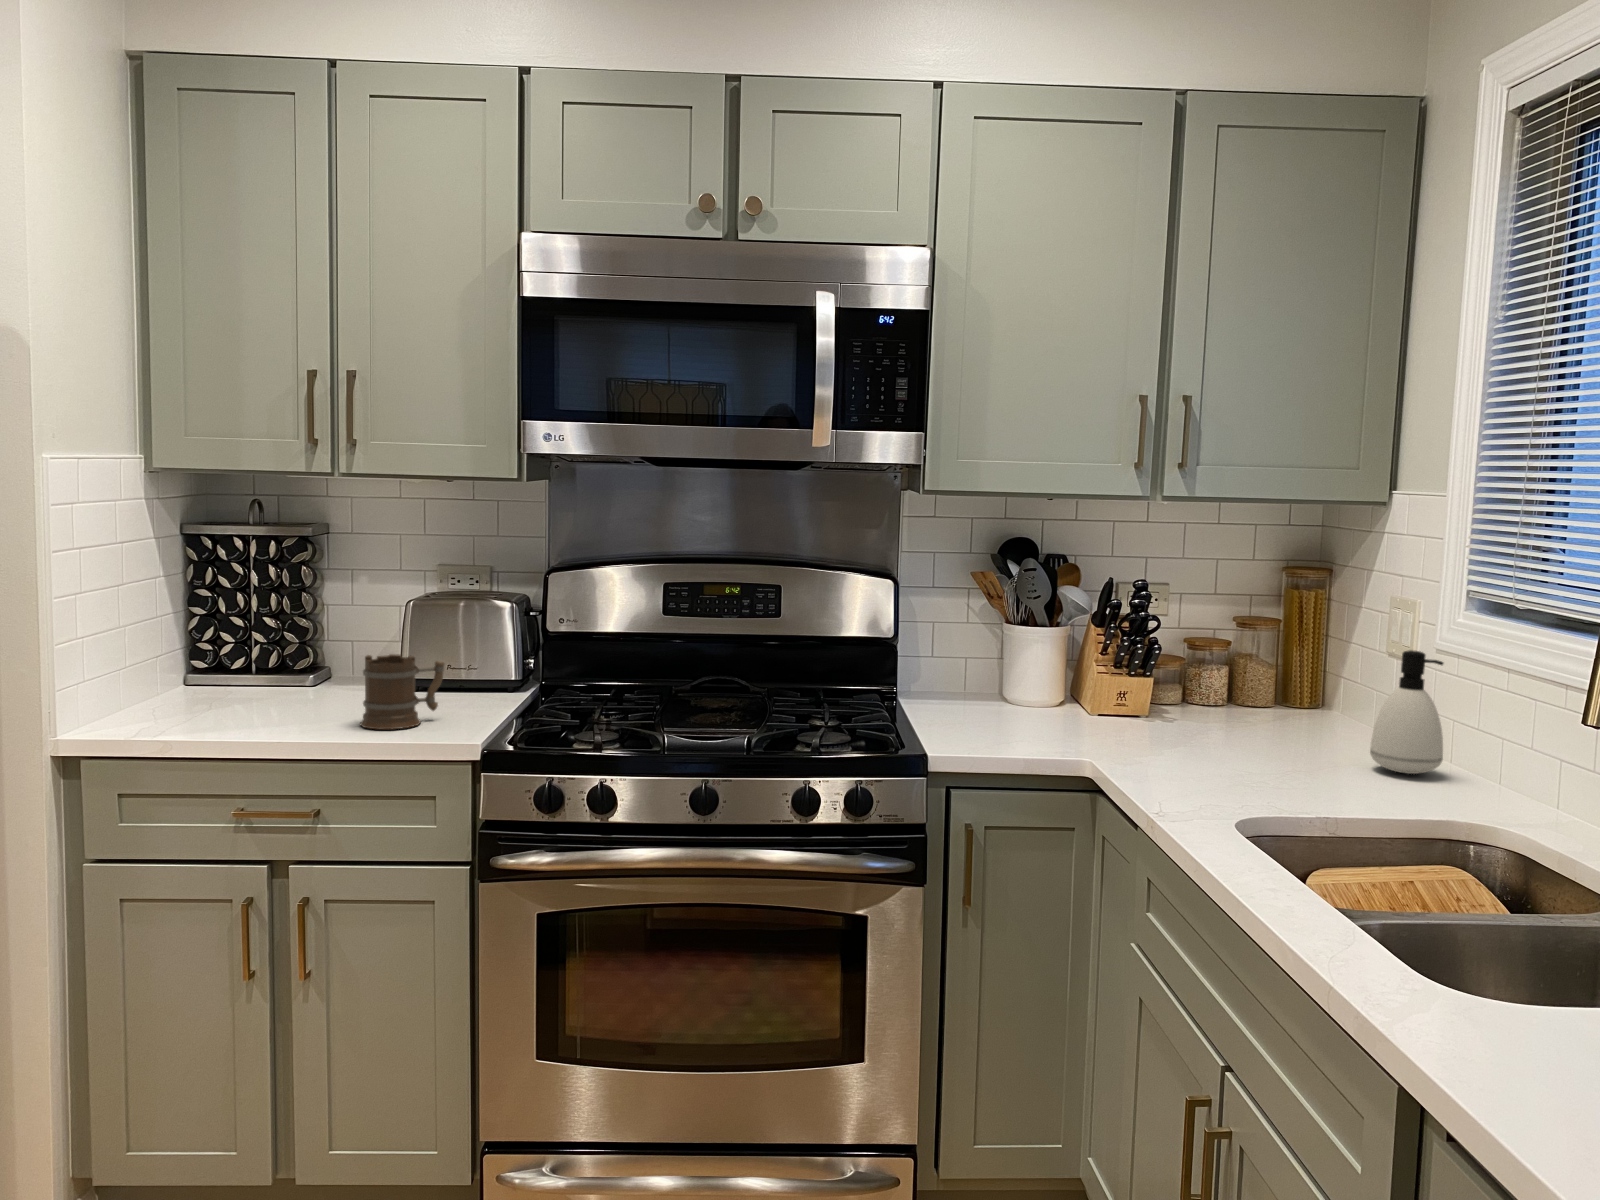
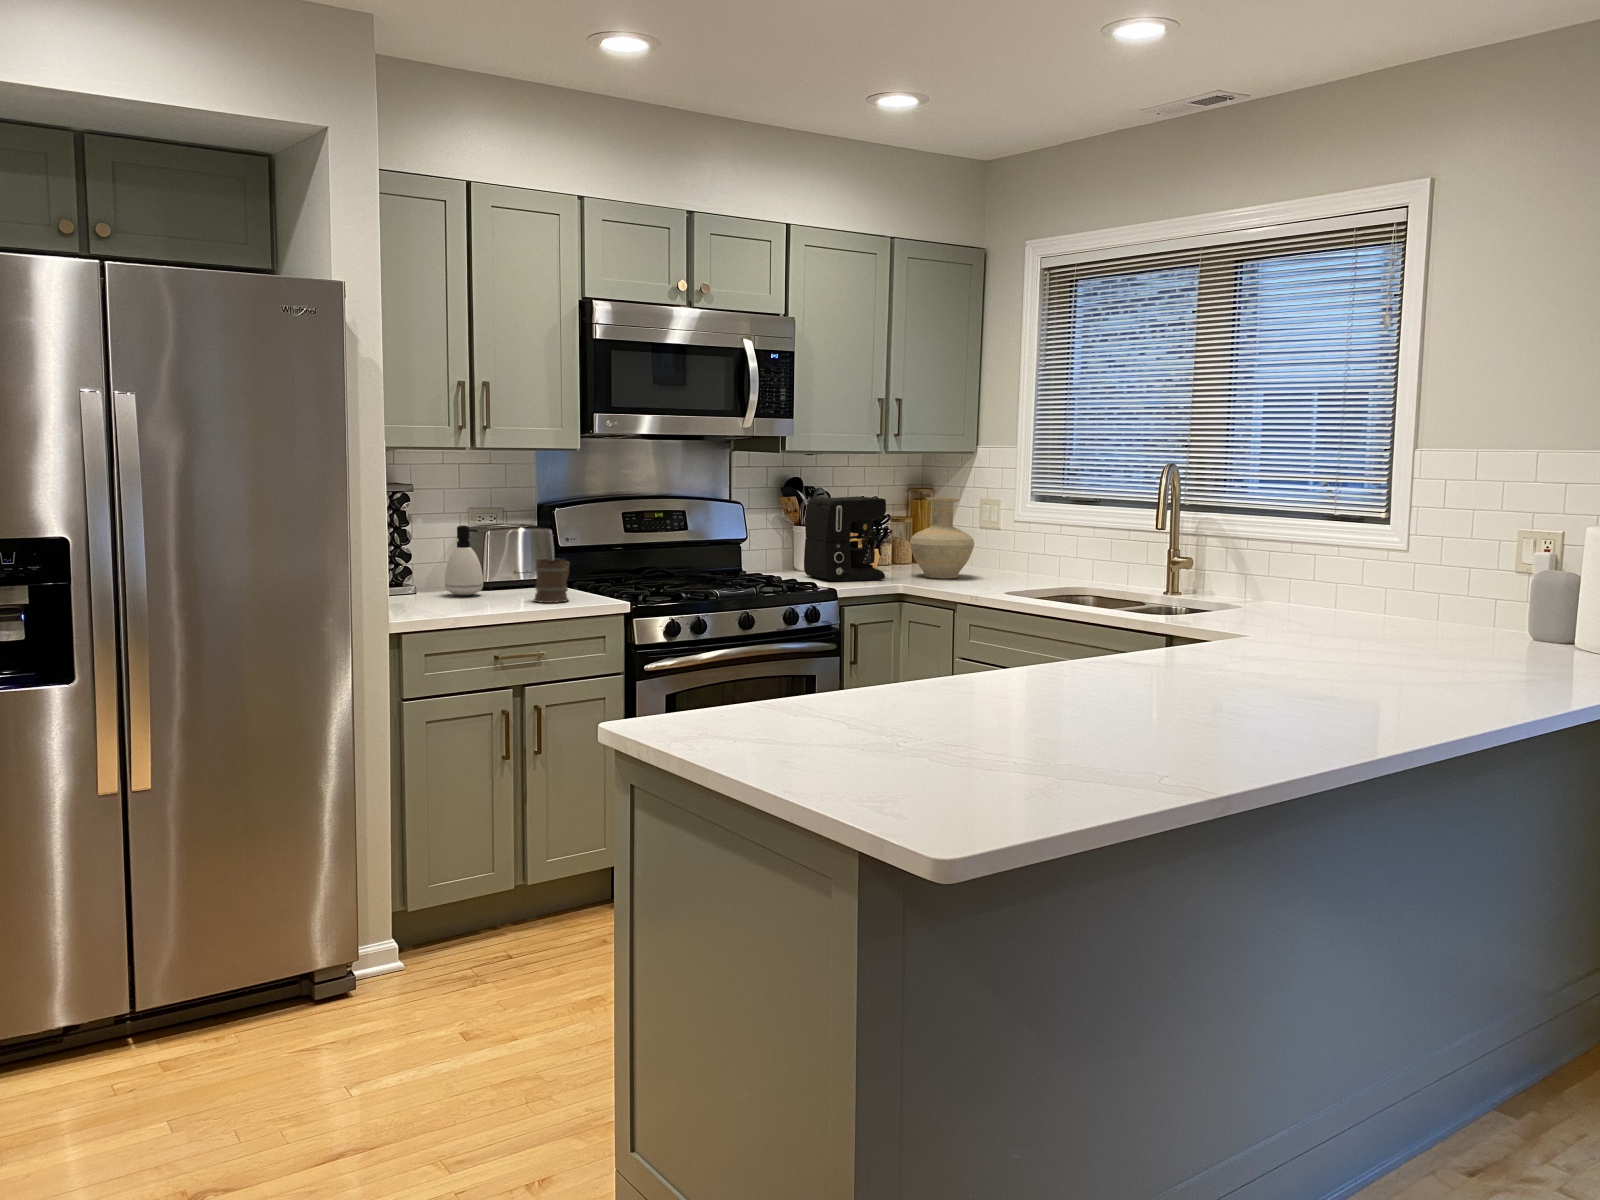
coffee maker: none [962,578,1106,740] -> present [804,496,886,581]
vase: none [1171,589,1308,755] -> present [910,498,975,578]
soap dispenser: present [1370,650,1443,774] -> present [445,526,483,595]

